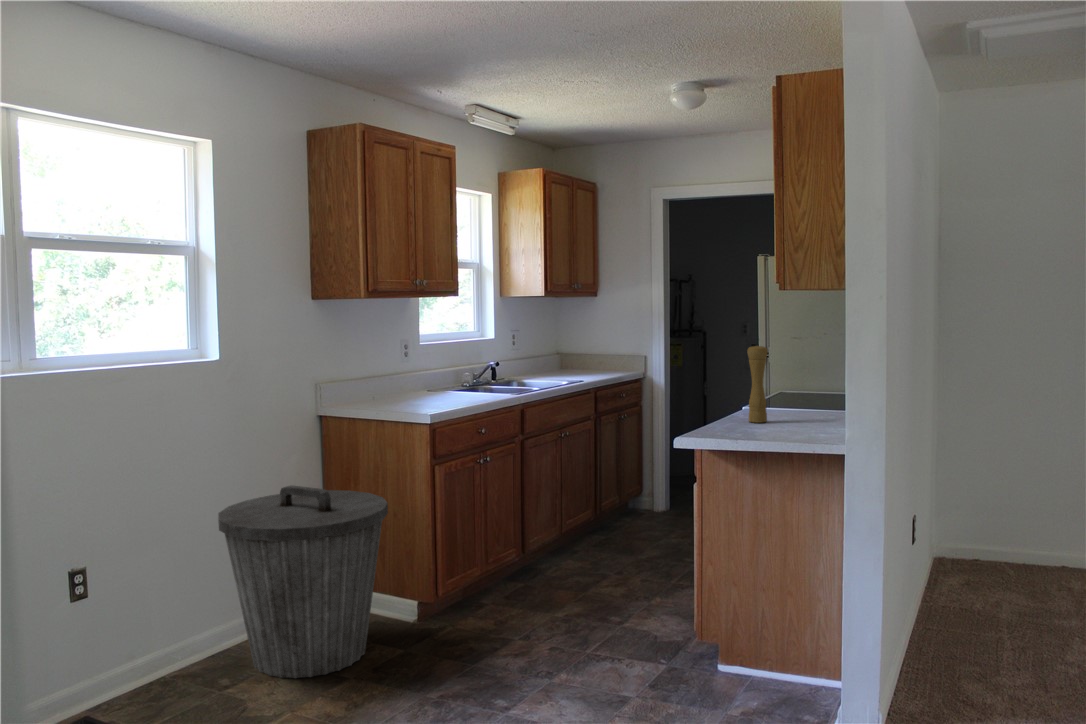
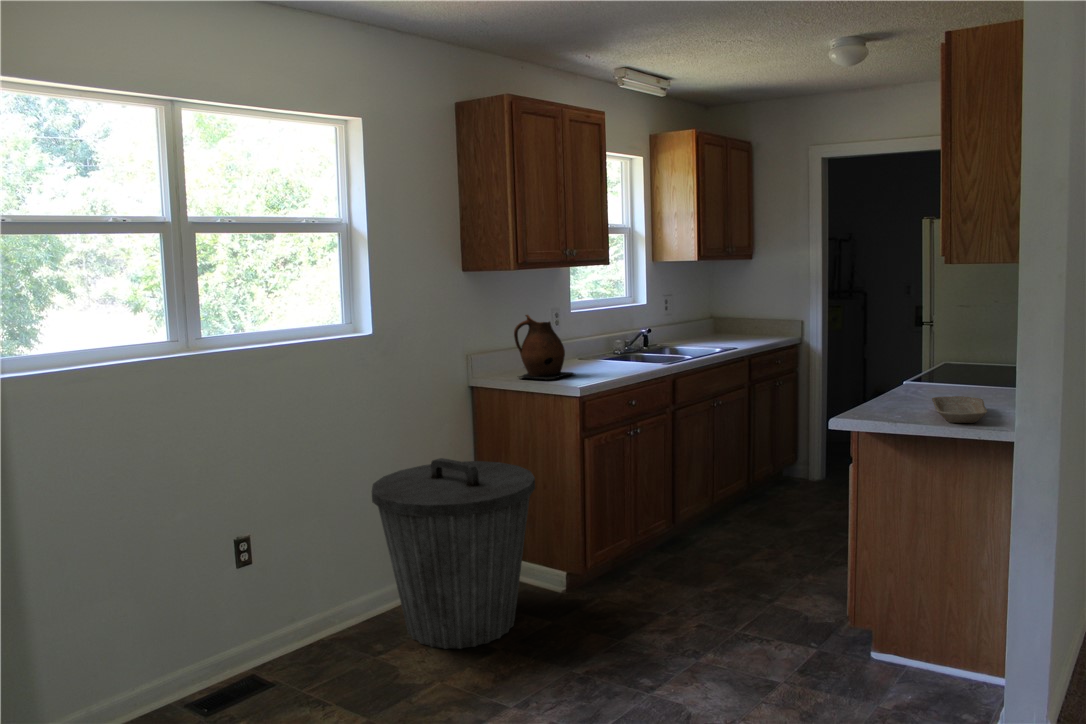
ceramic pitcher: none [364,343,427,409] -> present [514,315,575,380]
pepper mill: present [748,345,768,423] -> none [926,316,951,403]
tray: none [752,416,795,437] -> present [932,396,987,423]

